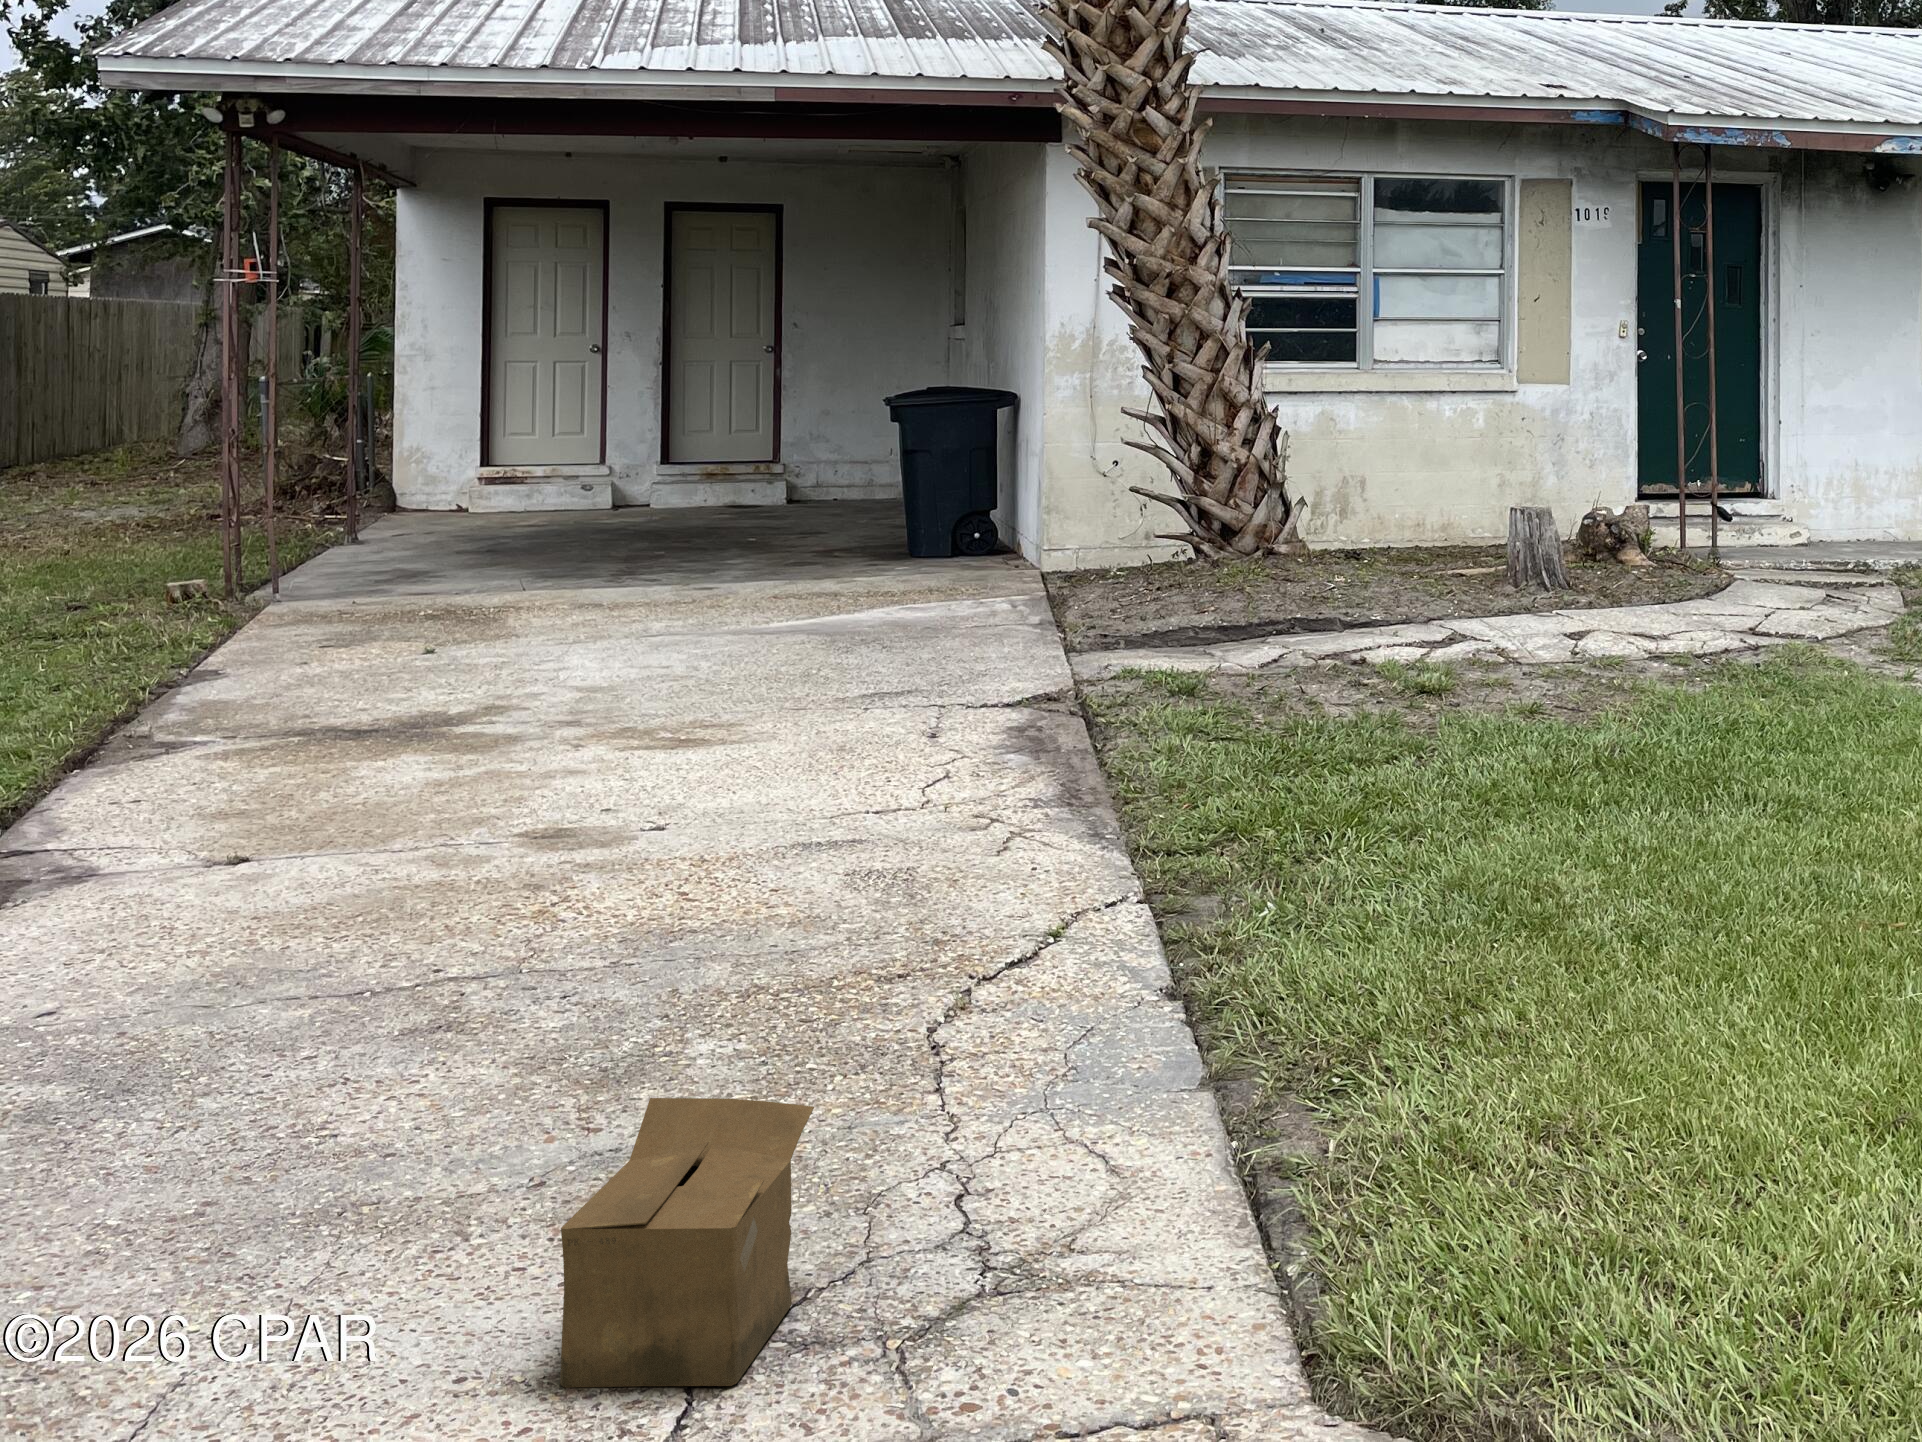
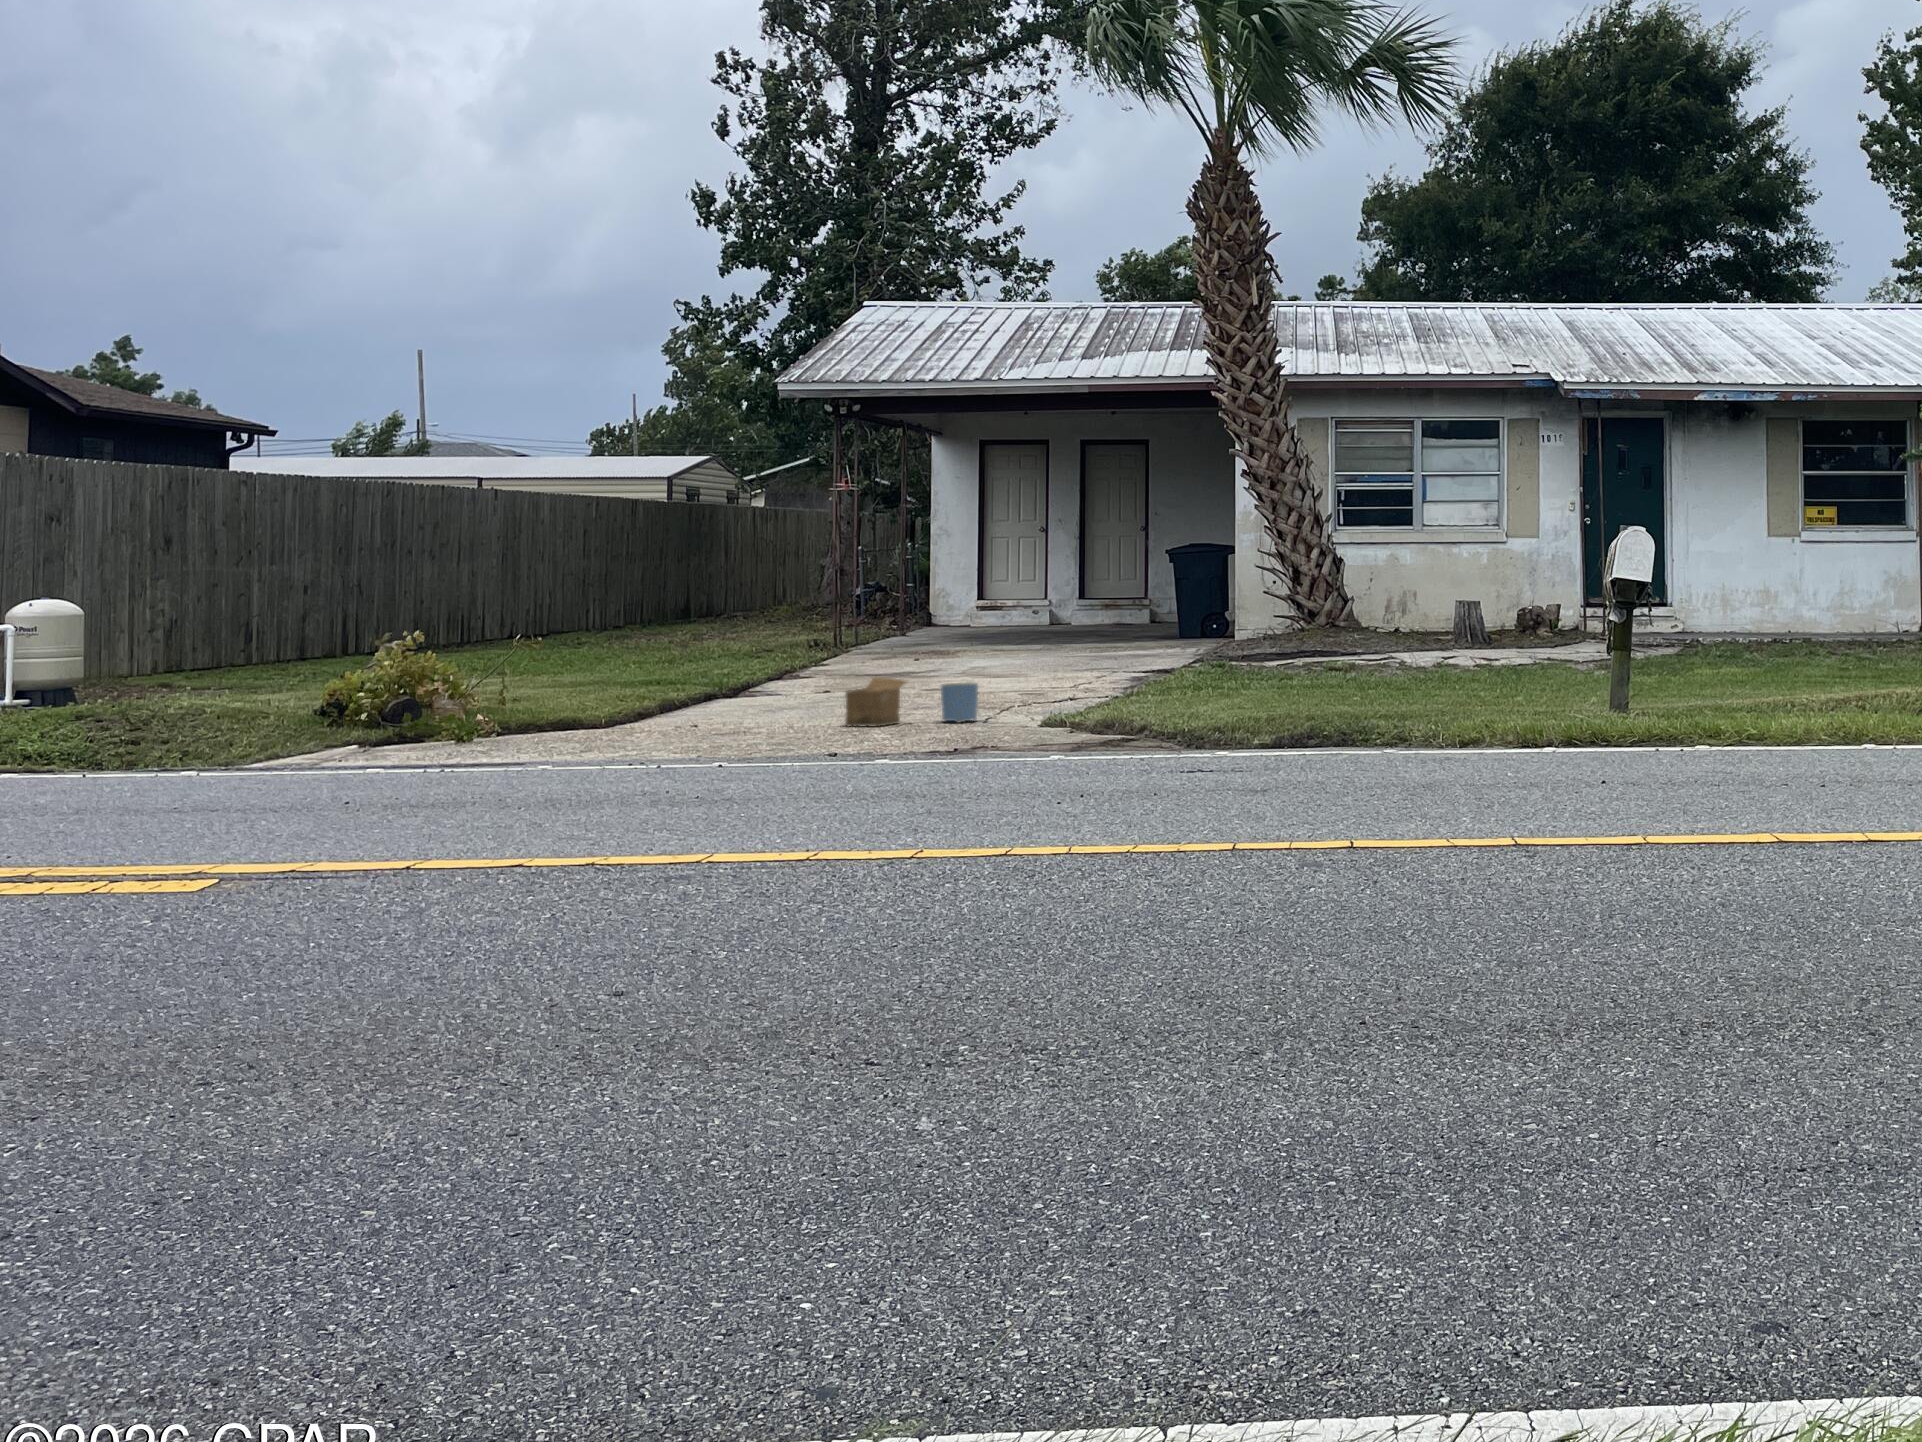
planter: none [948,1075,1096,1276] -> present [941,683,978,722]

